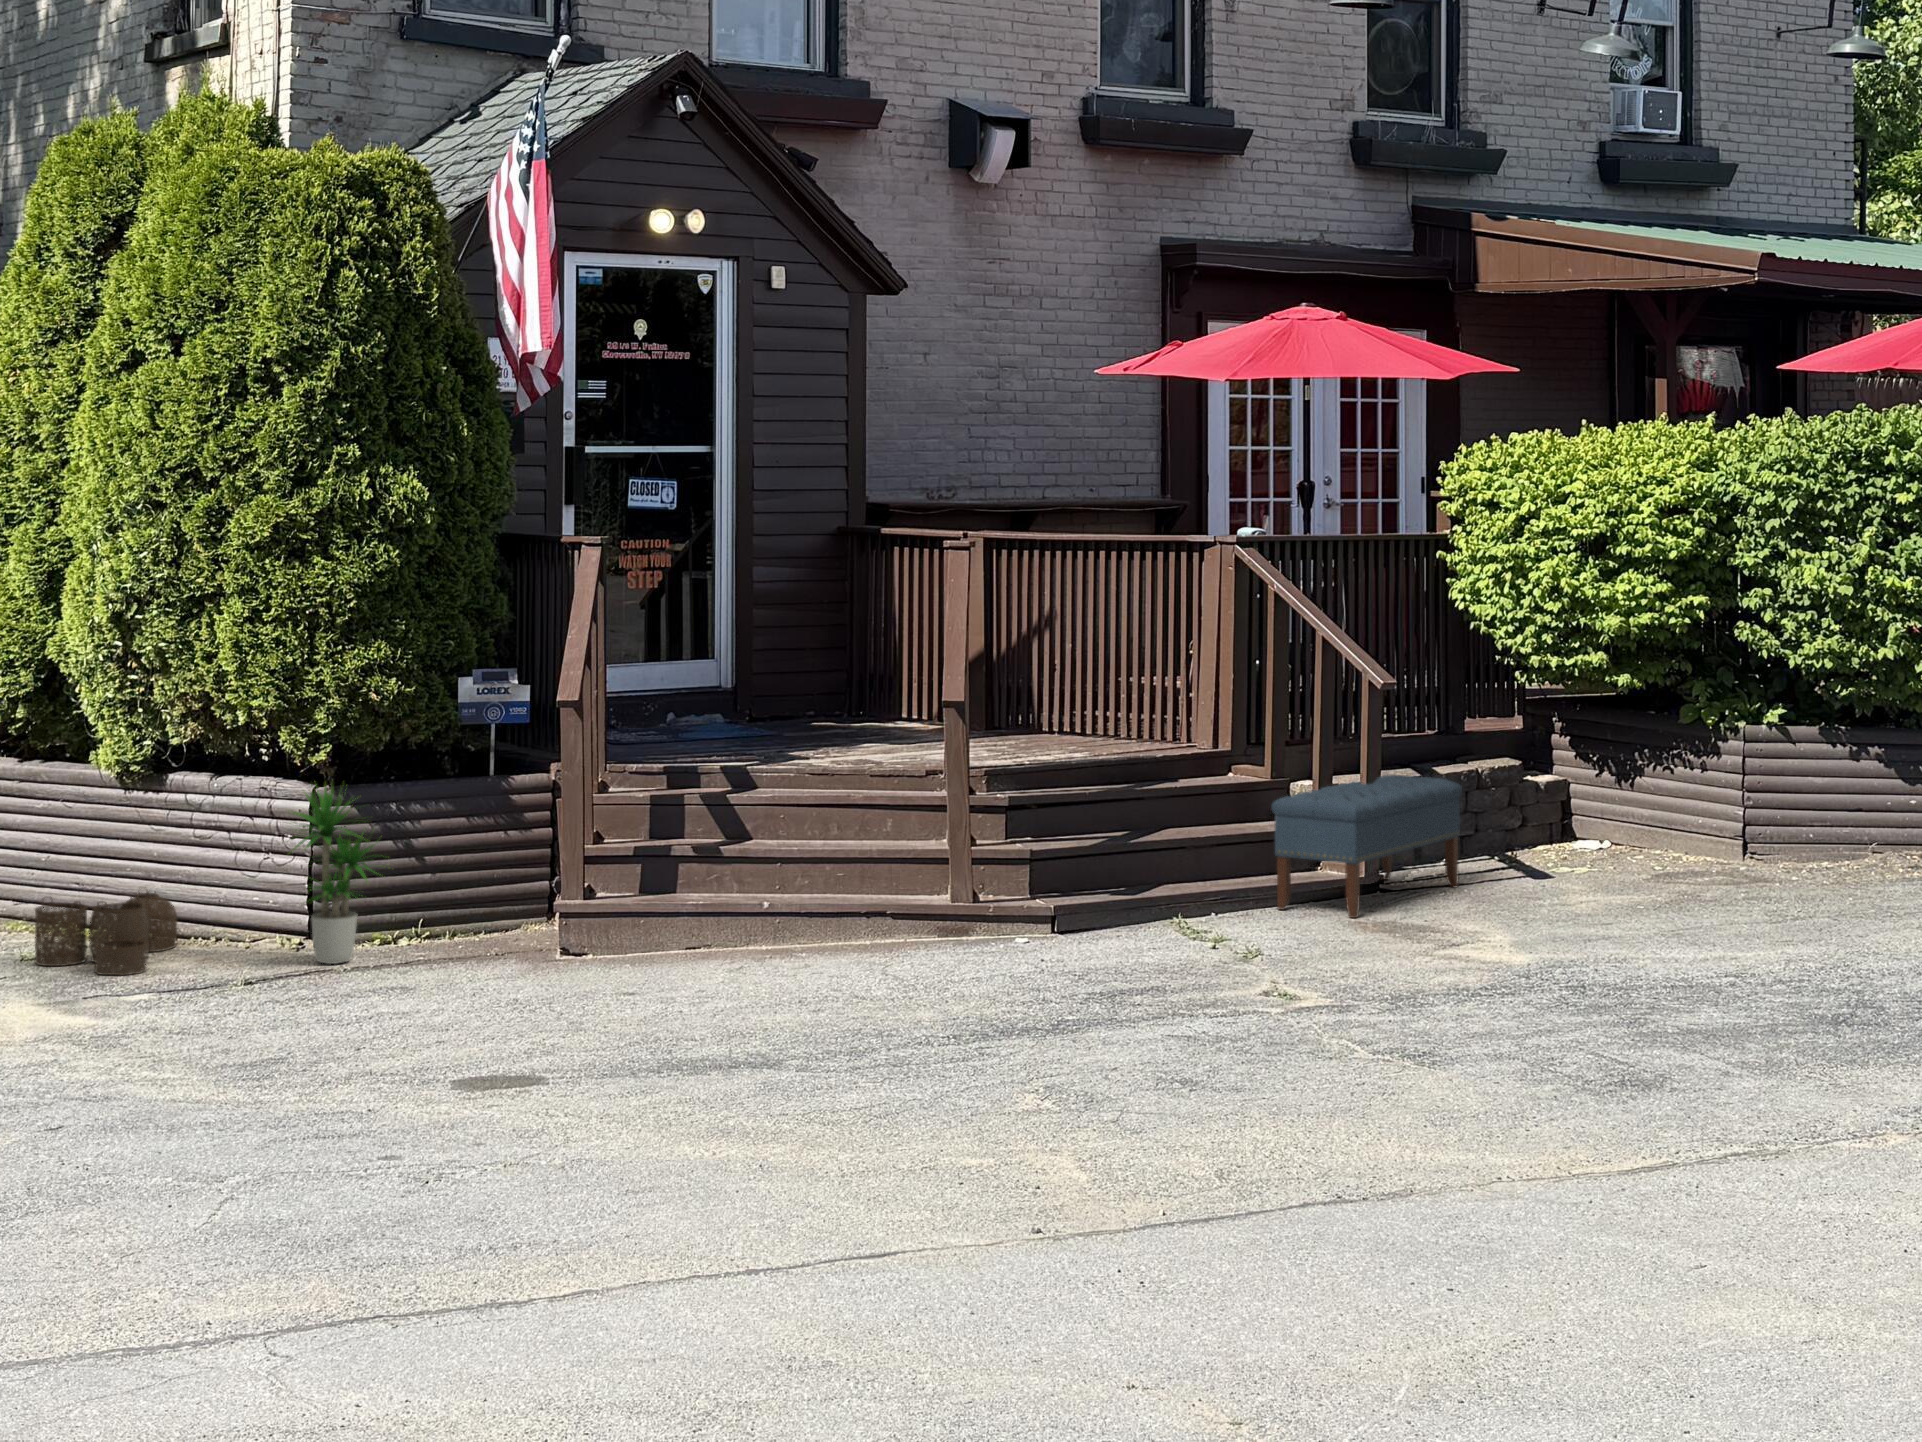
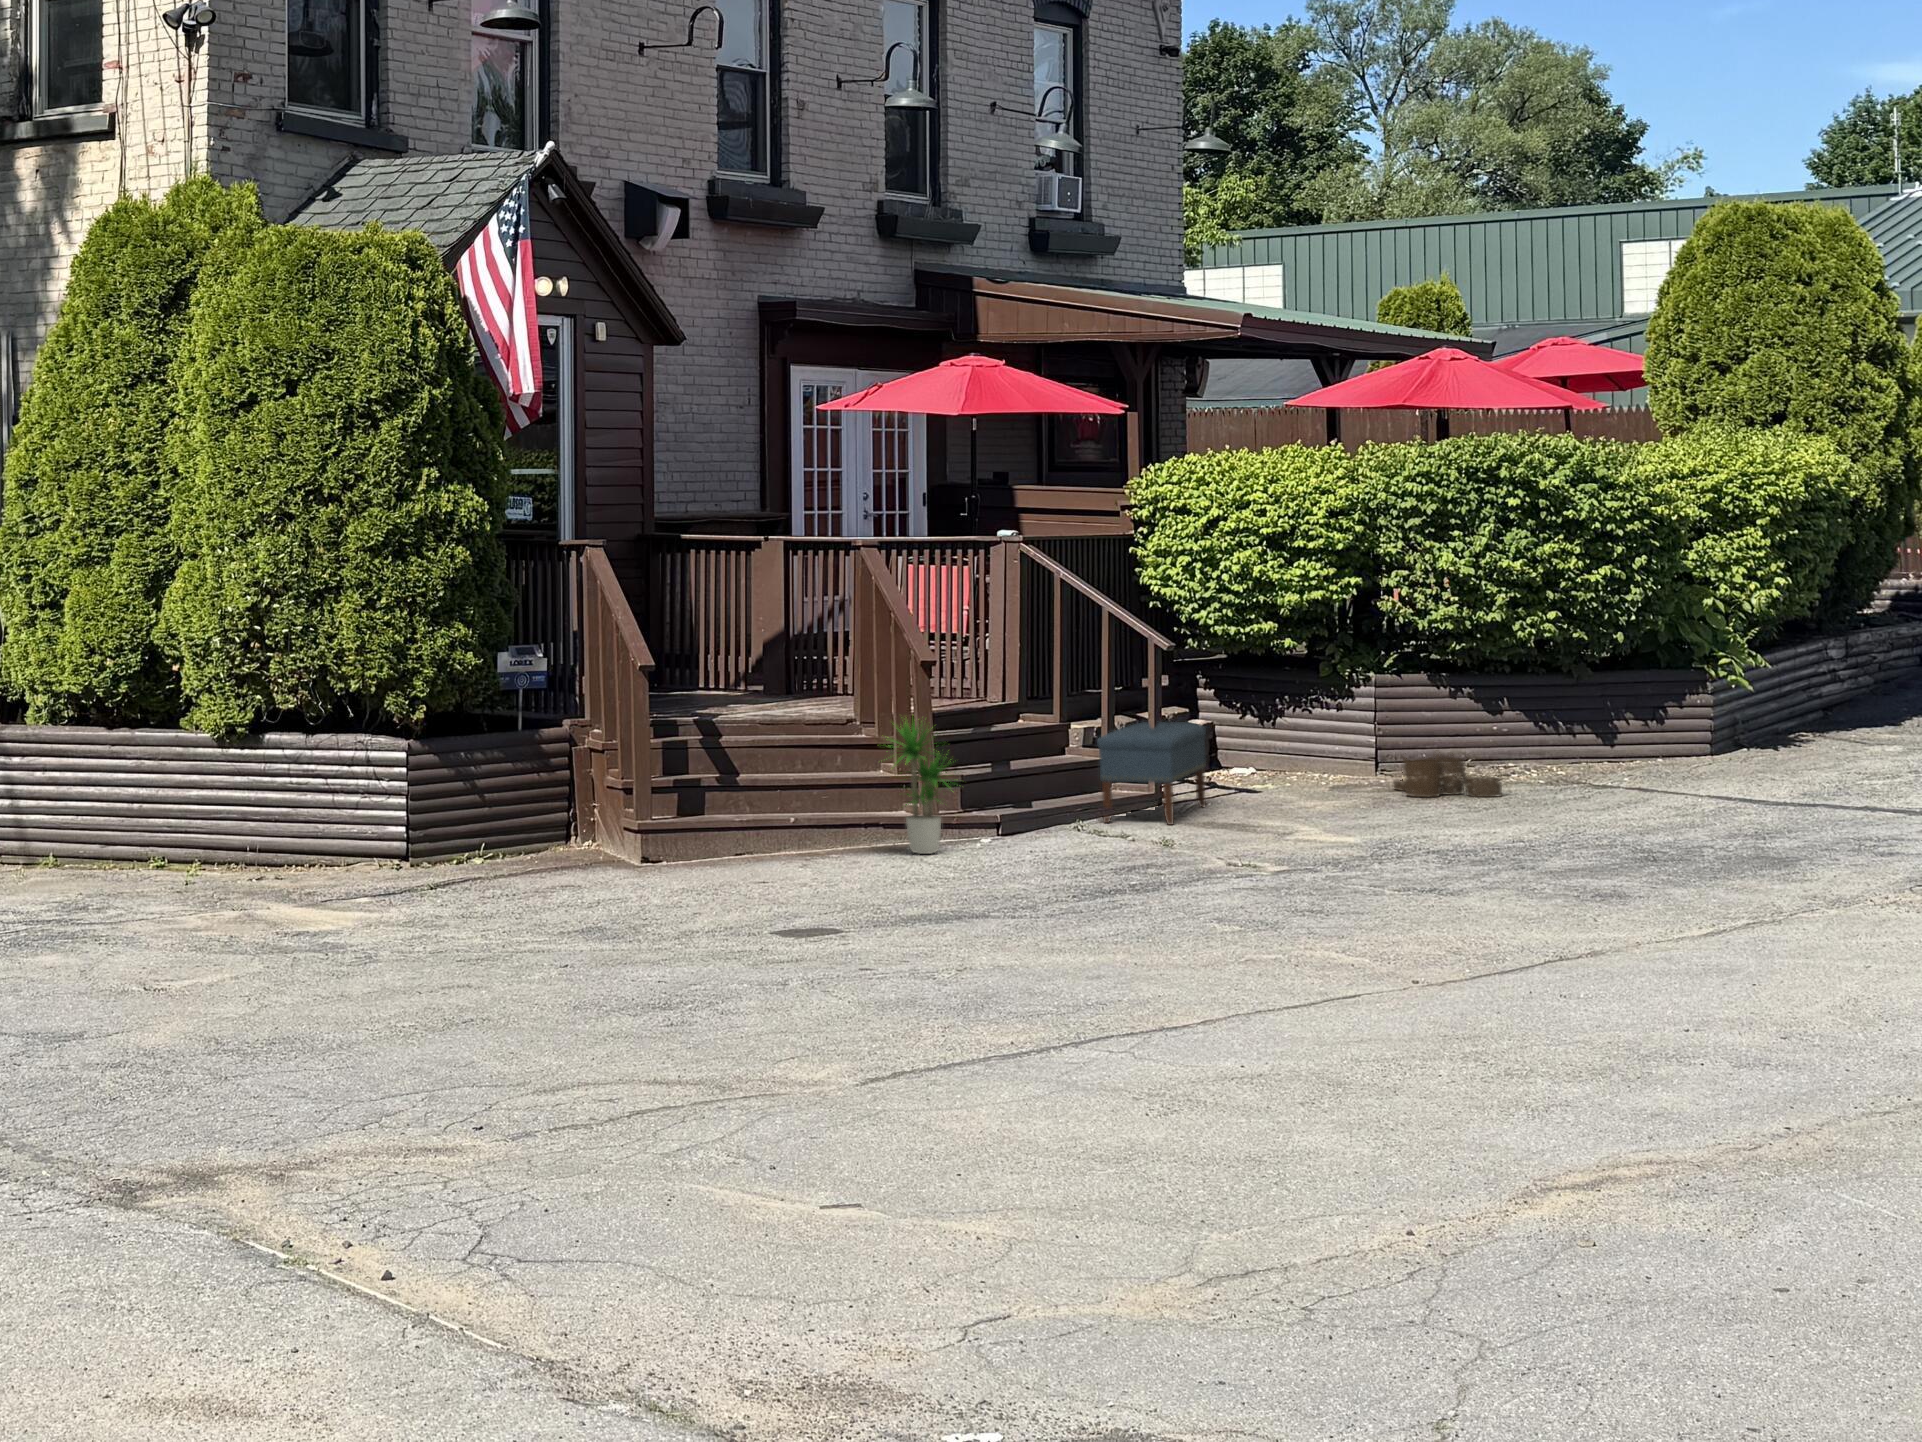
potted plant: present [293,787,384,964] -> present [887,719,951,854]
woven basket: present [35,891,177,975] -> present [1394,755,1502,797]

